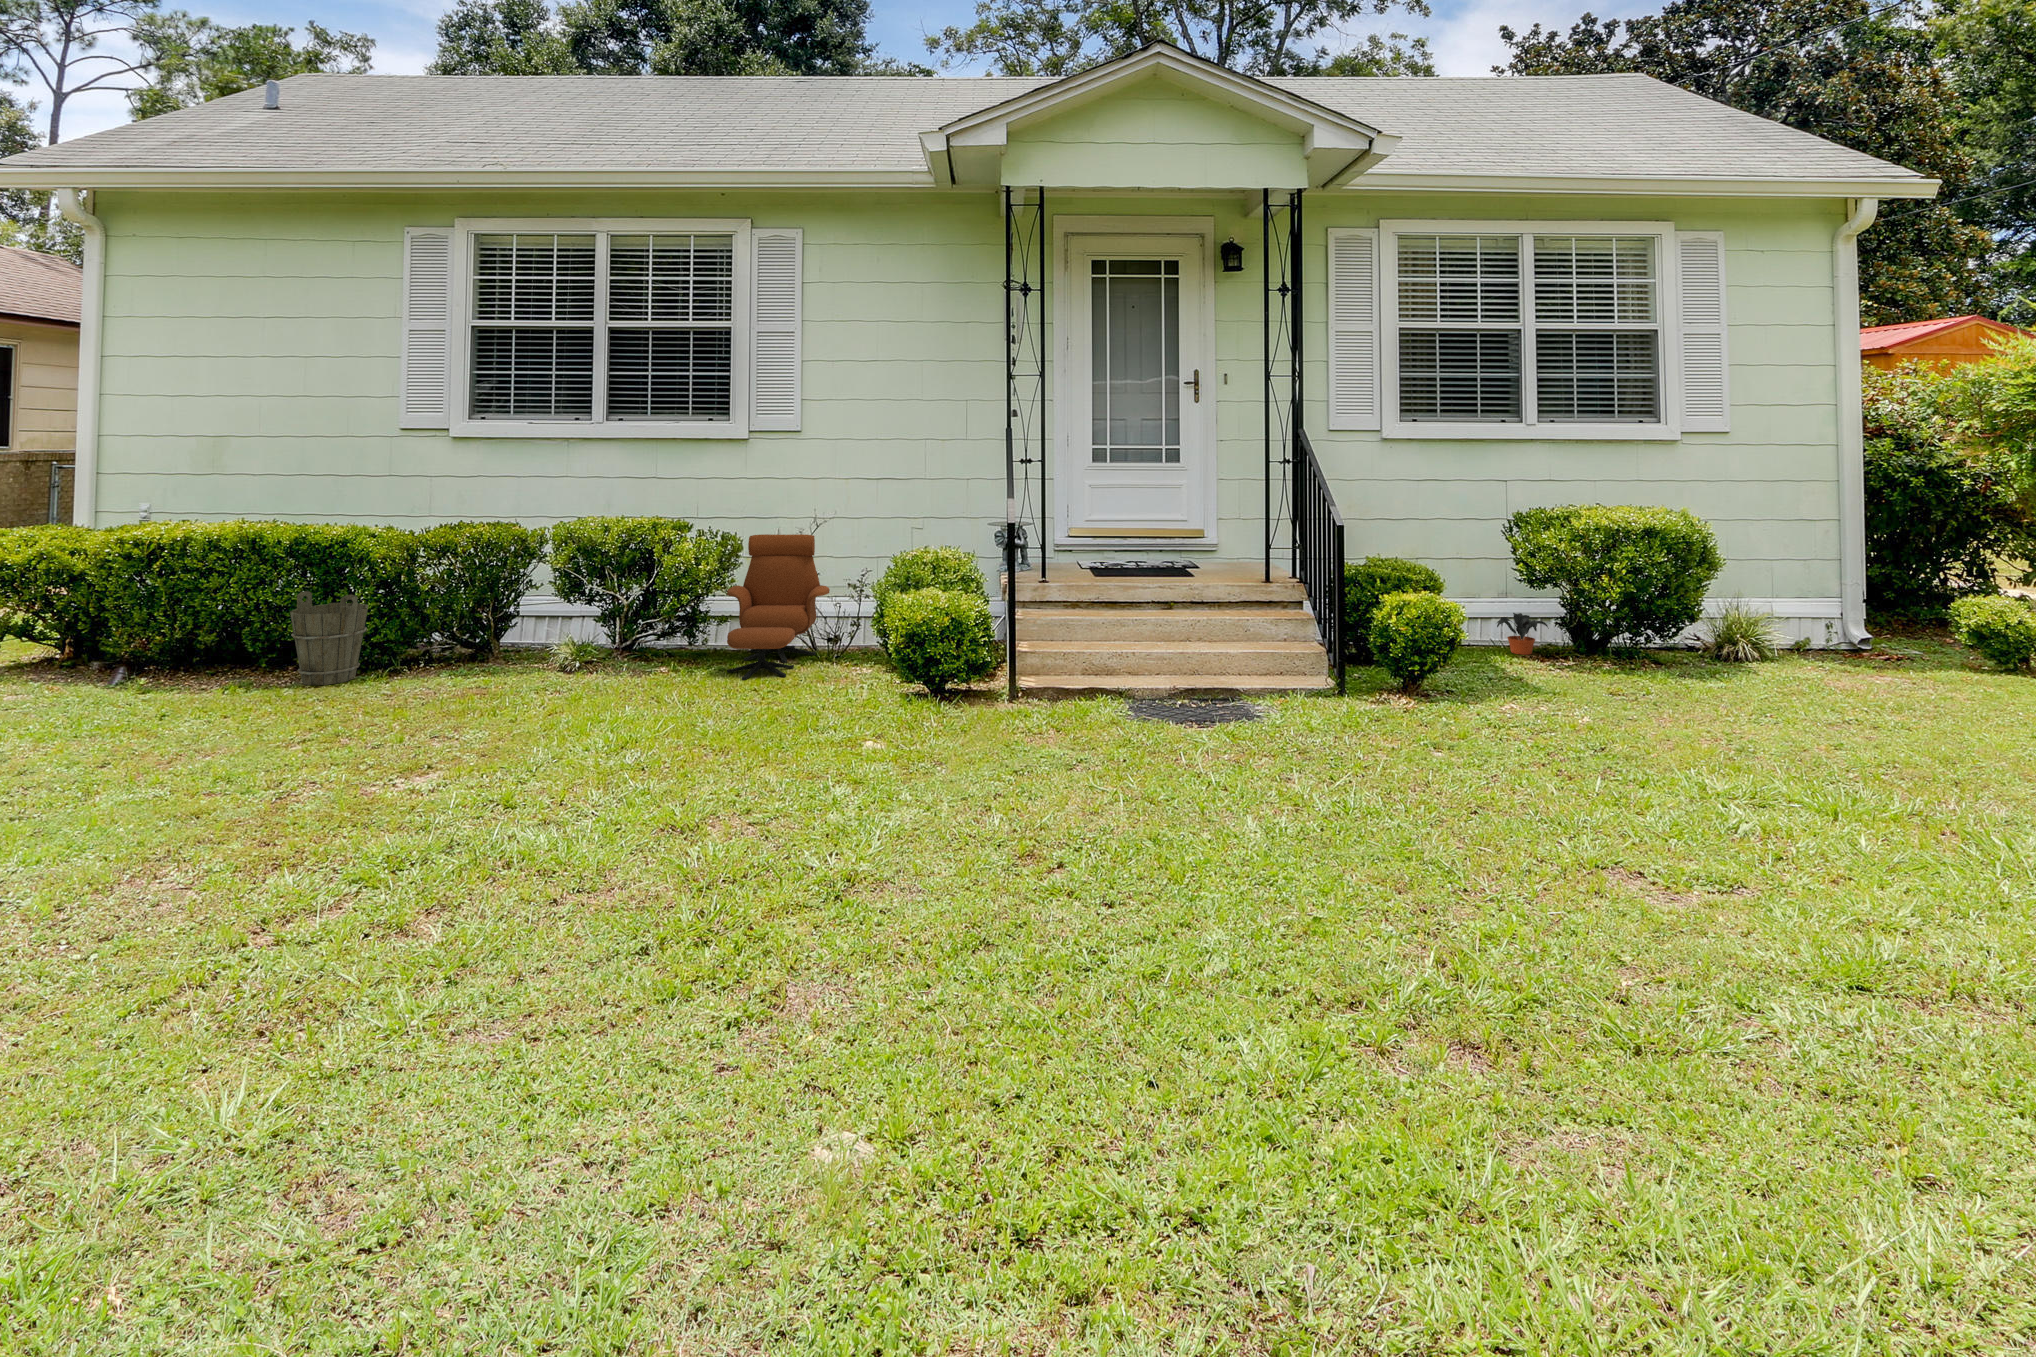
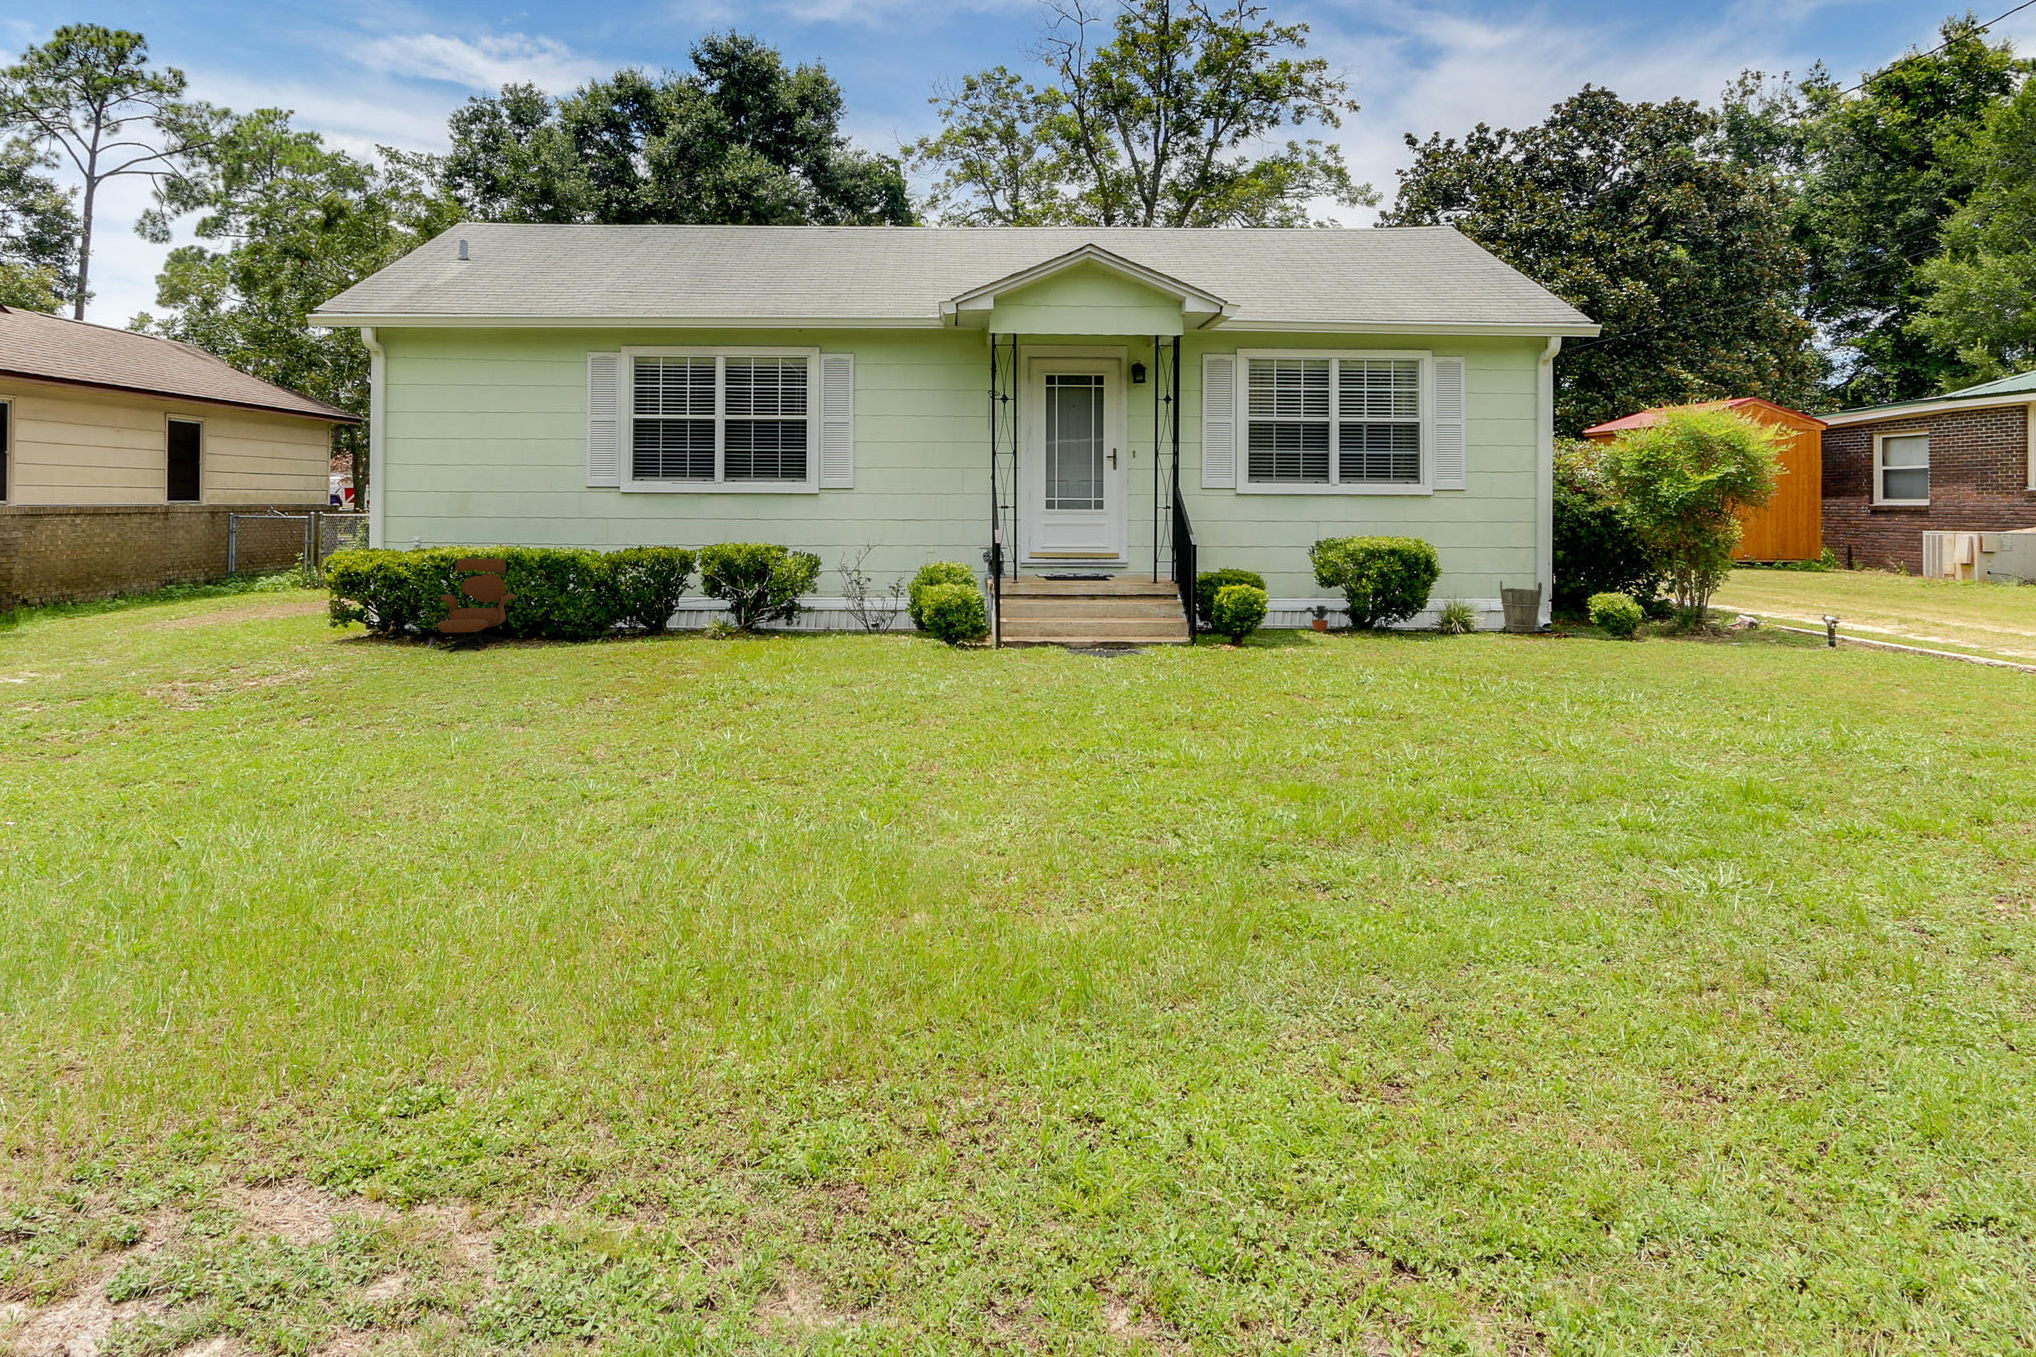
lounge chair: present [727,534,830,680] -> present [439,559,516,652]
bucket: present [290,591,368,685] -> present [1500,581,1542,632]

